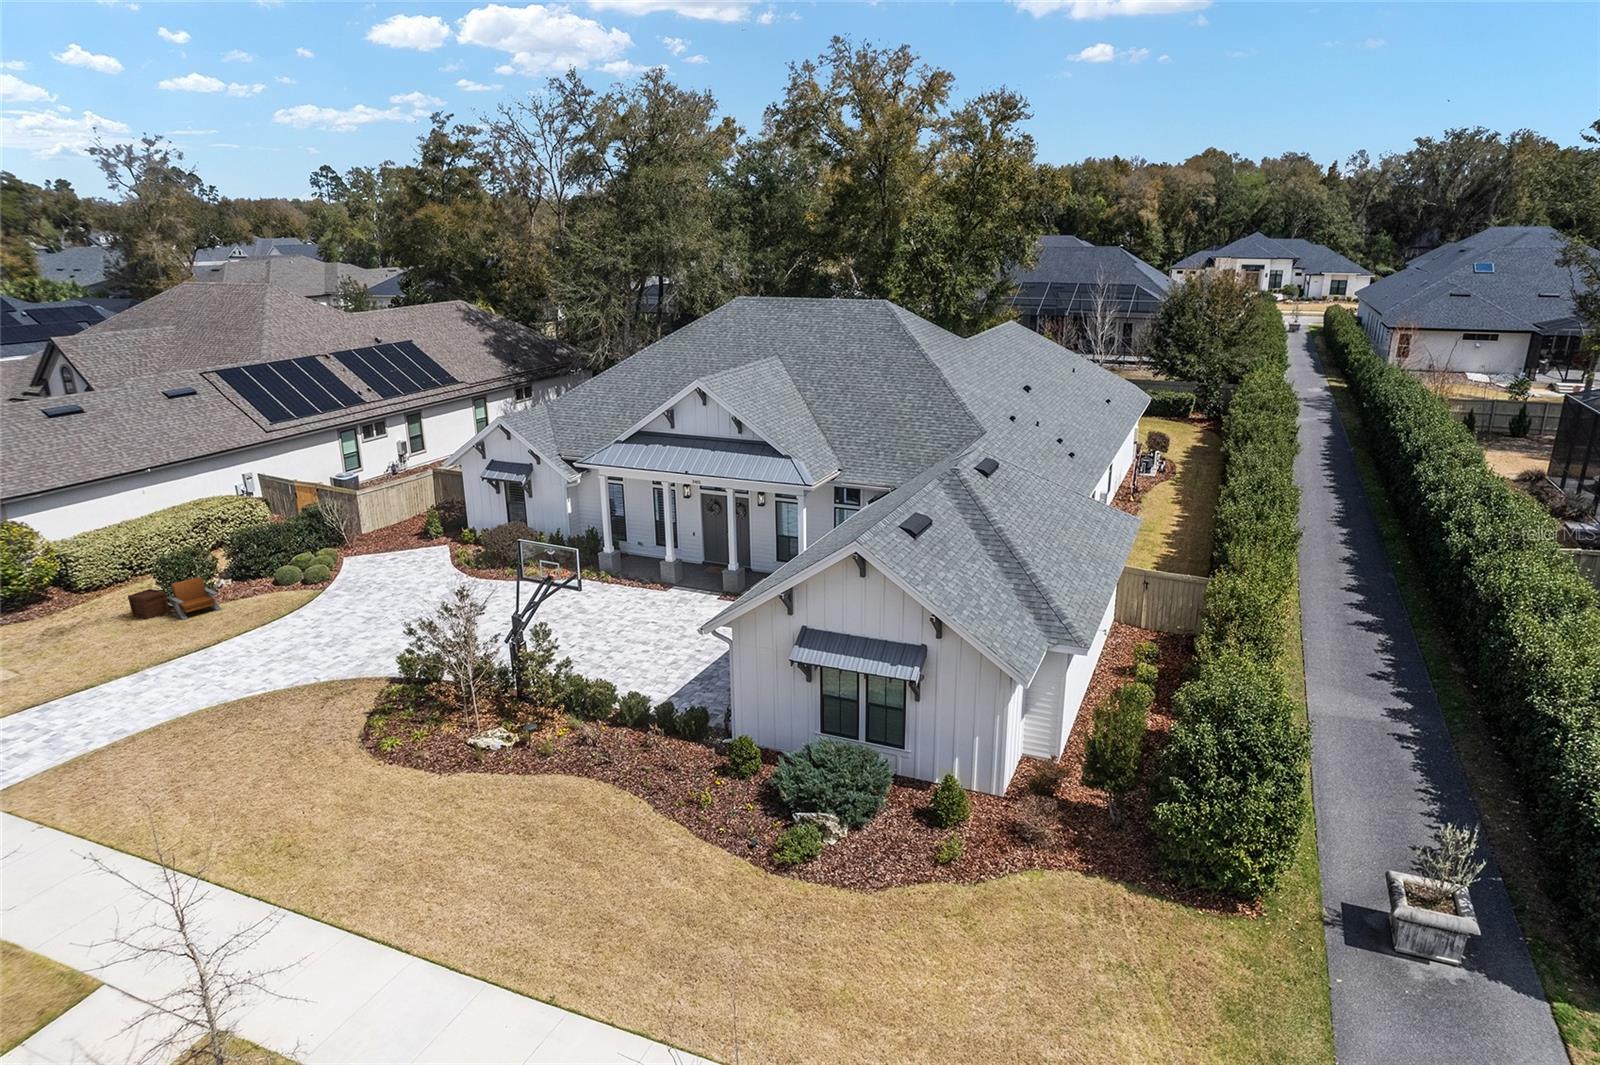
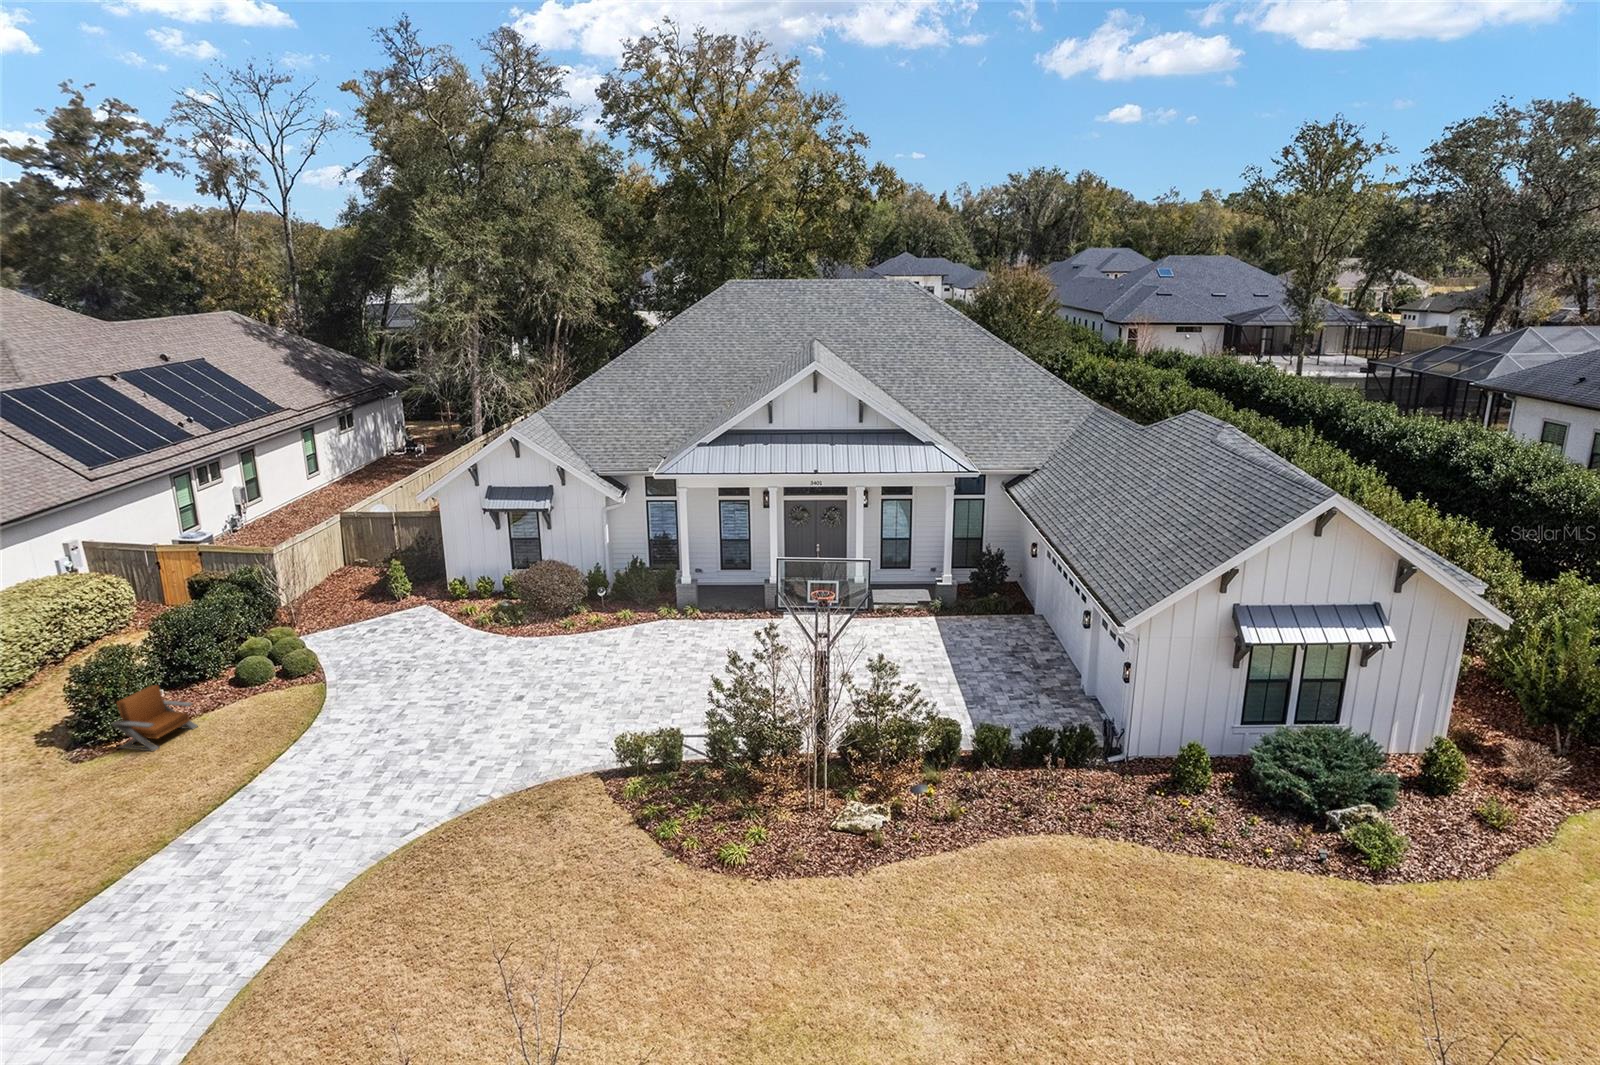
wooden crate: present [128,589,169,619] -> none [39,716,107,764]

